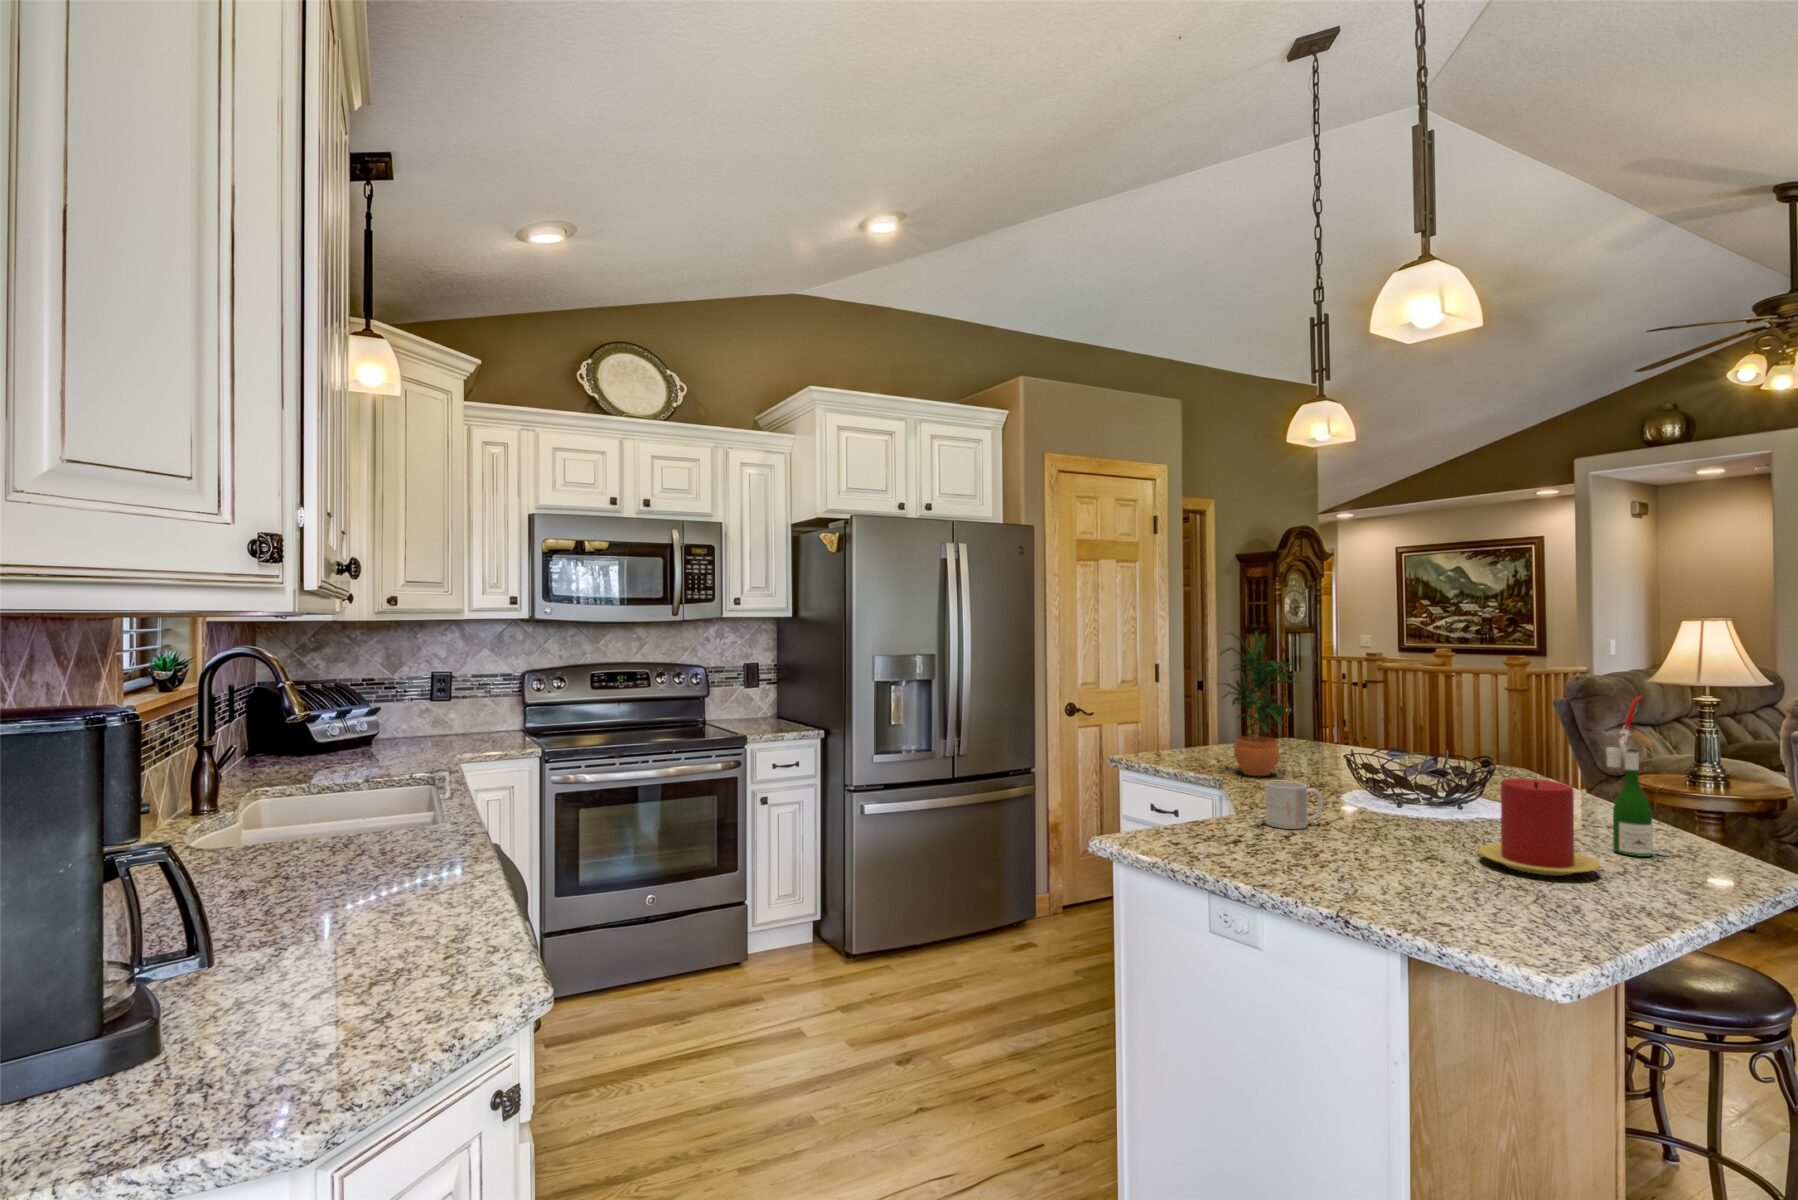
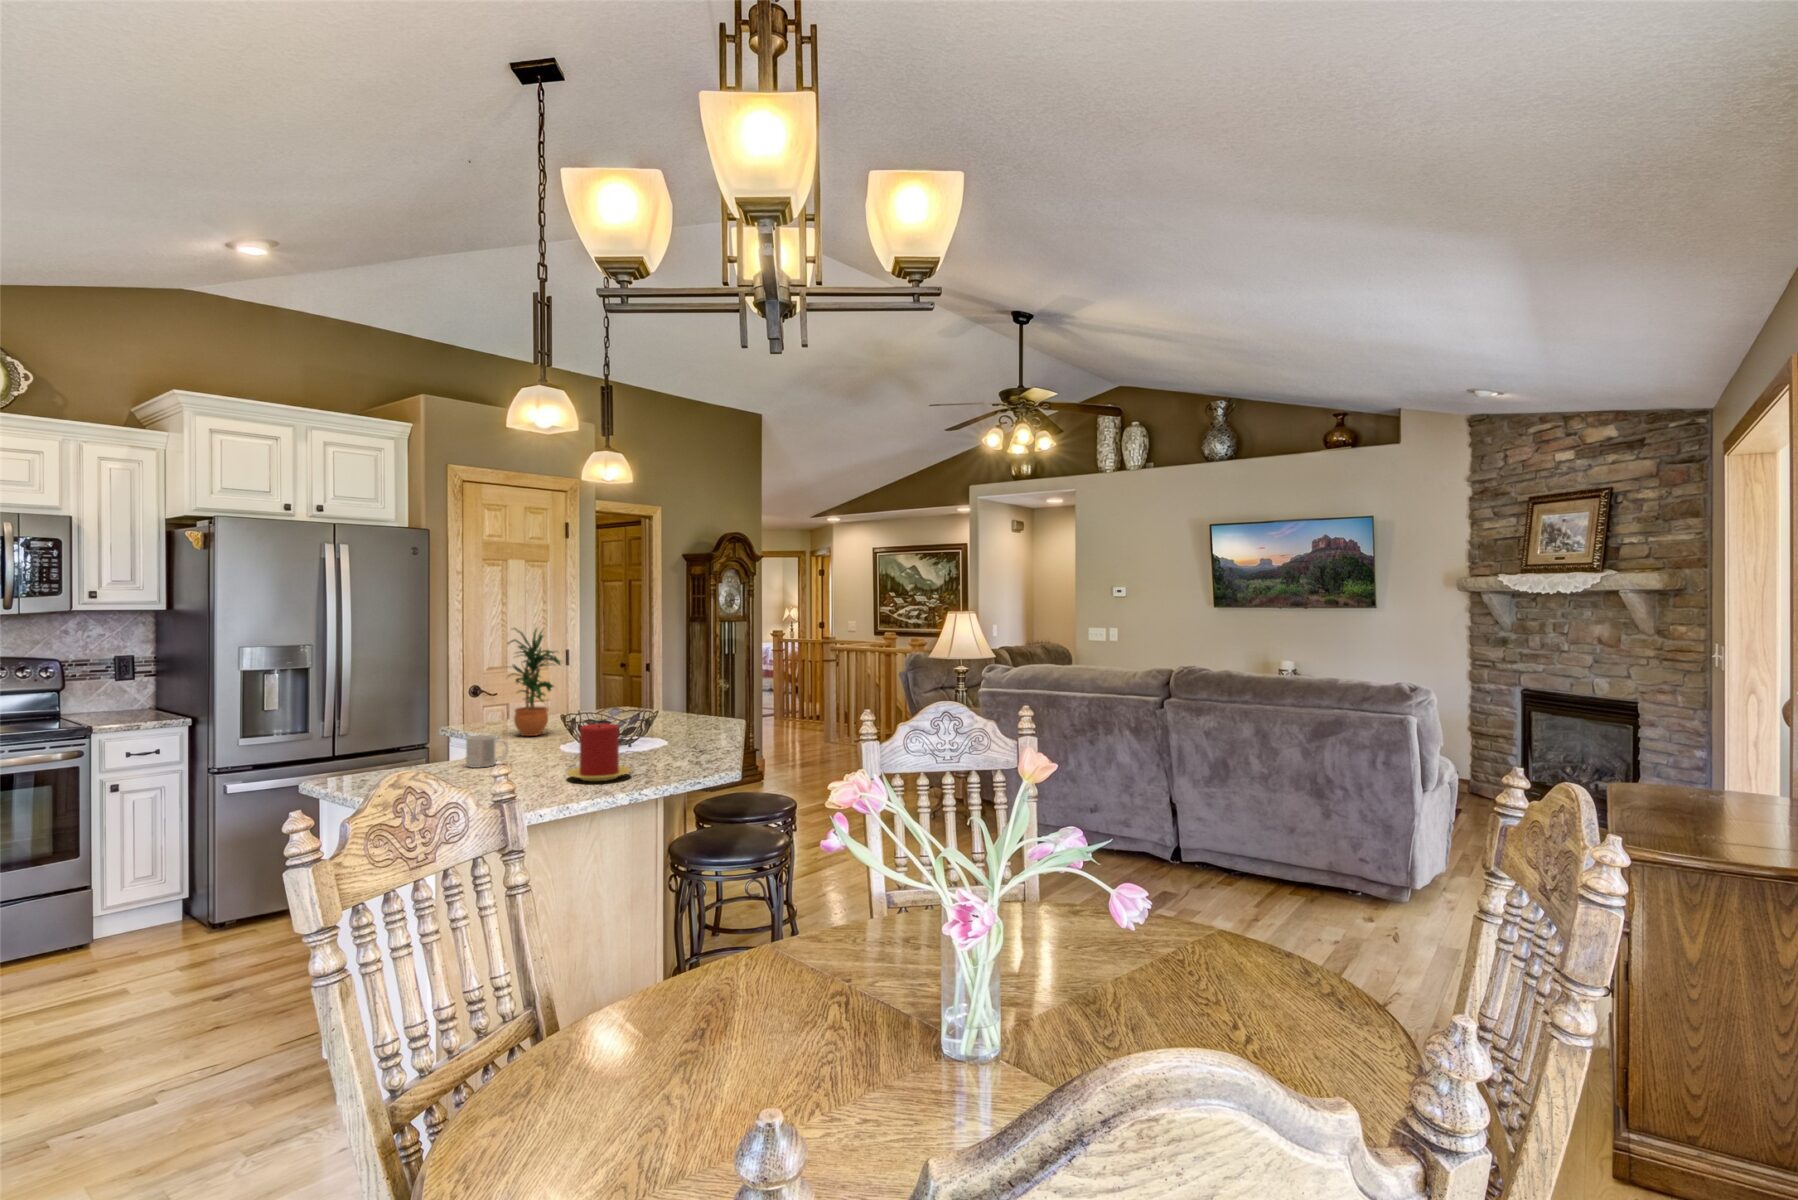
wine bottle: present [1606,696,1669,857] -> none [670,670,699,768]

